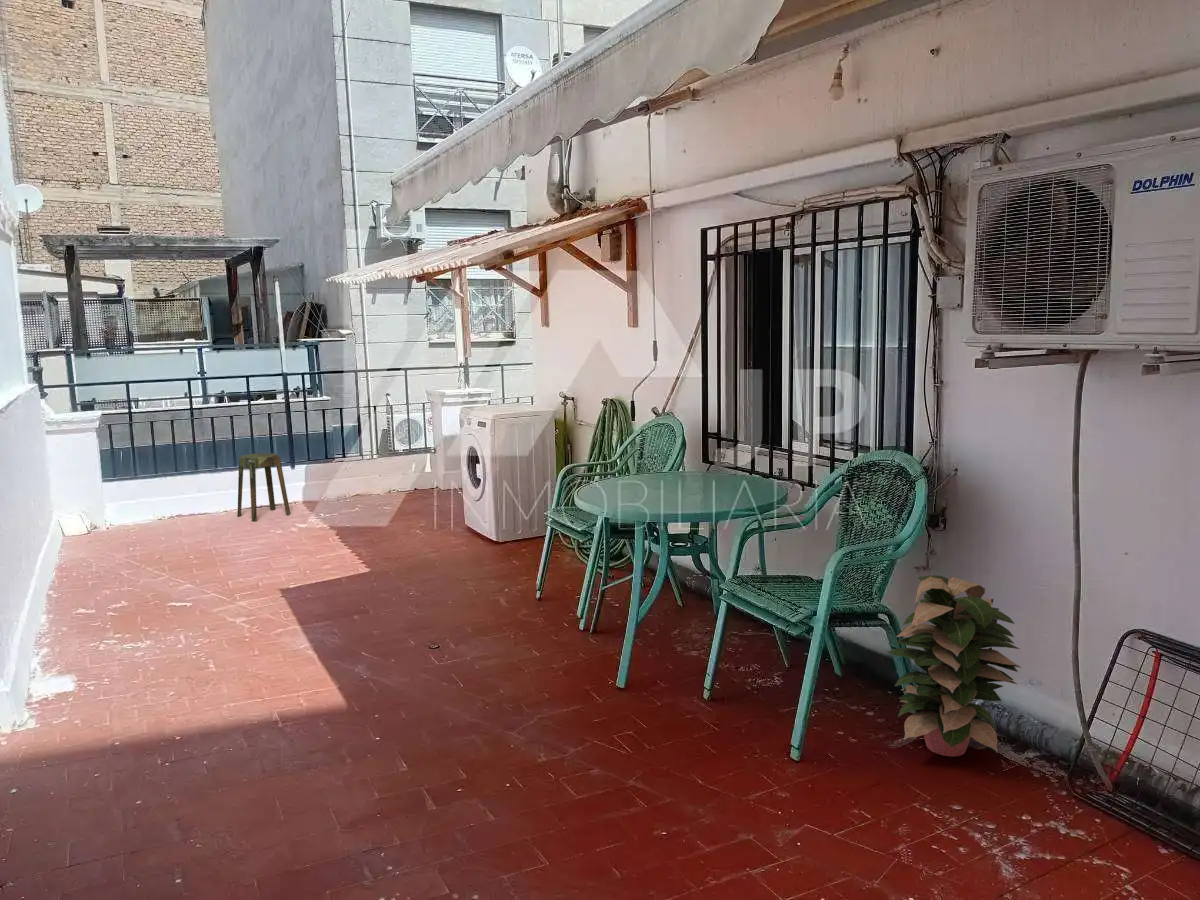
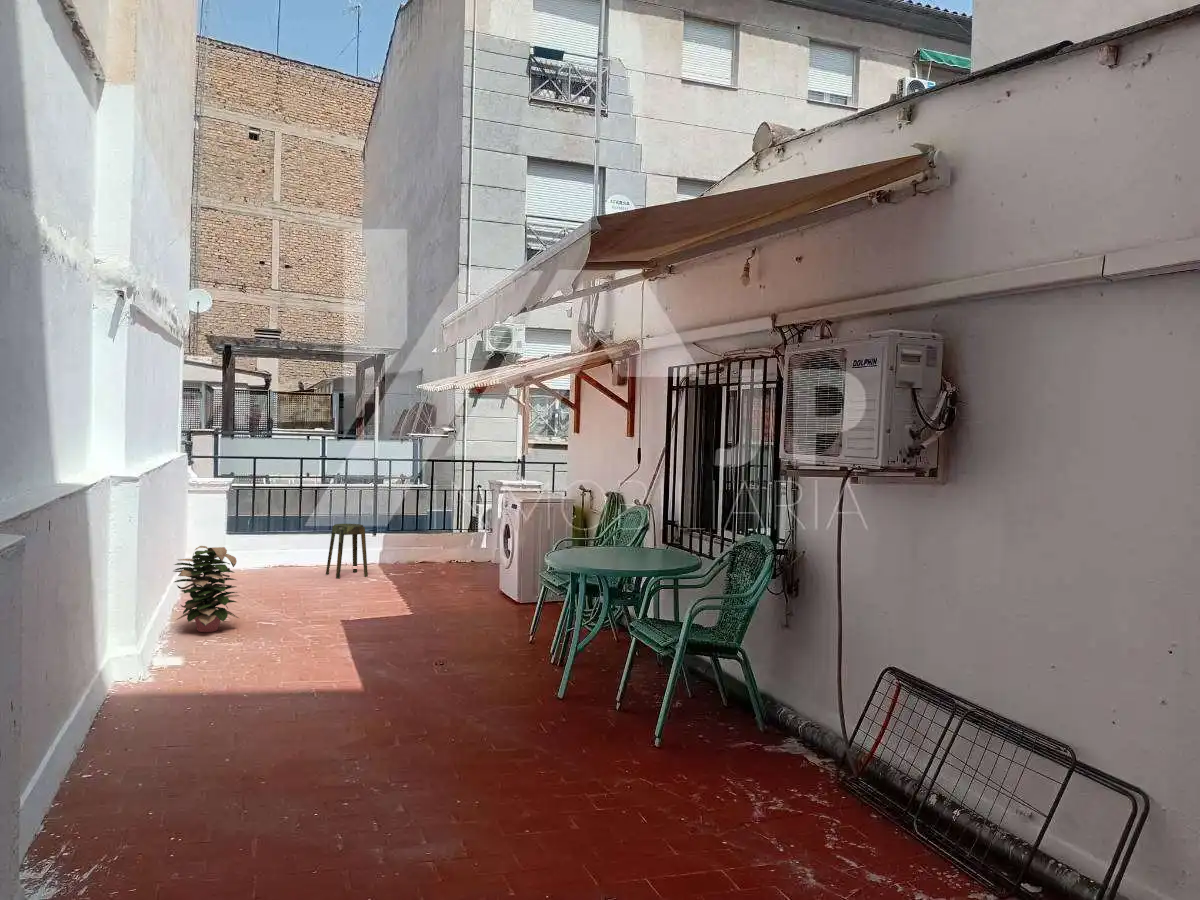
decorative plant: present [888,575,1021,757] -> present [174,546,238,632]

